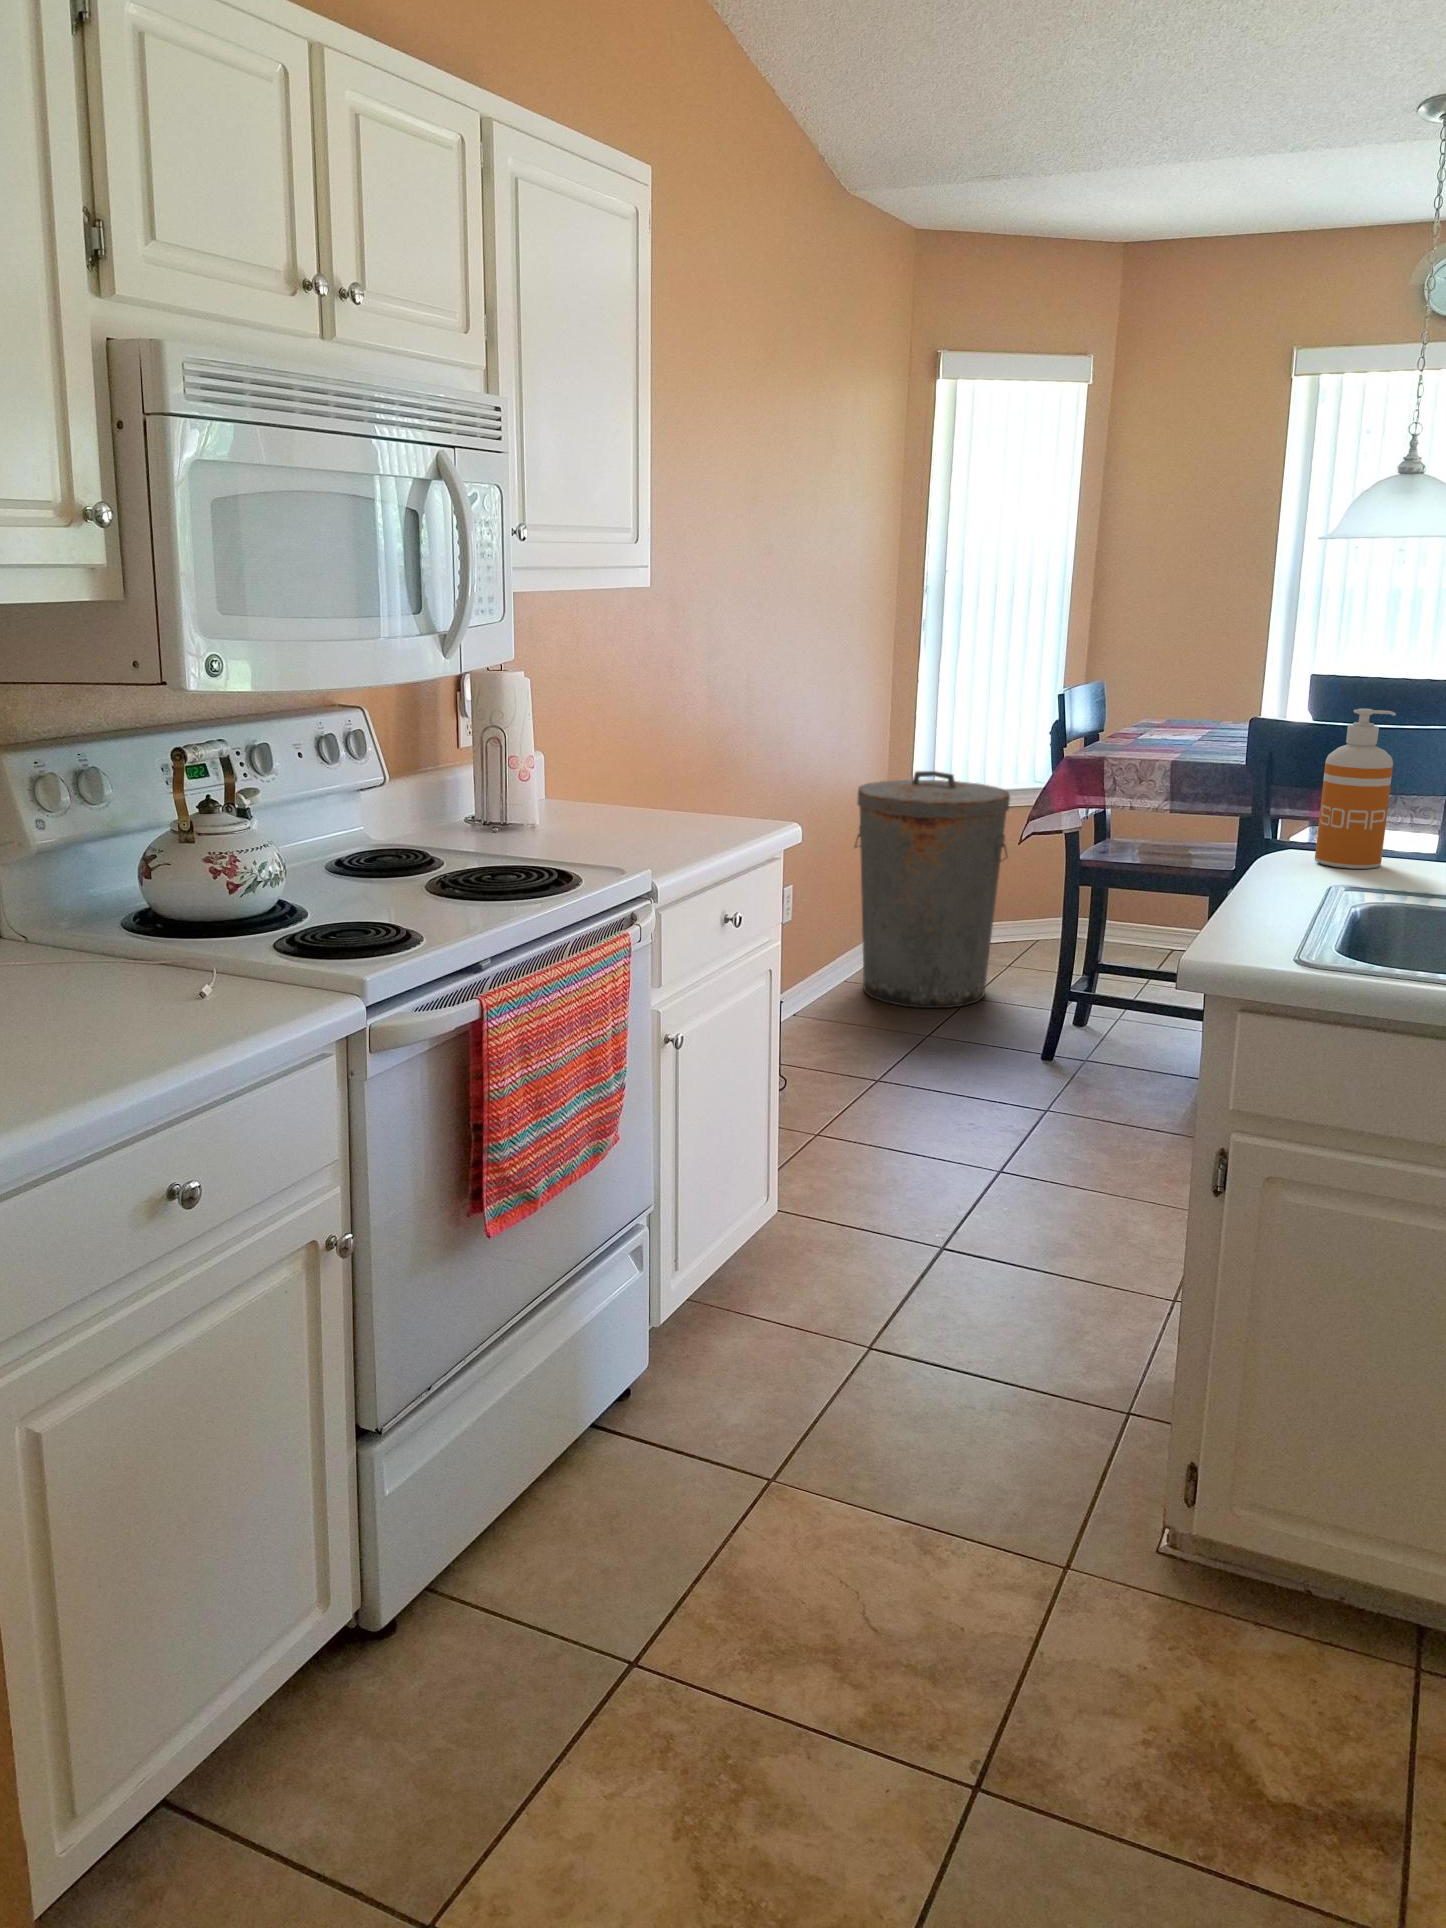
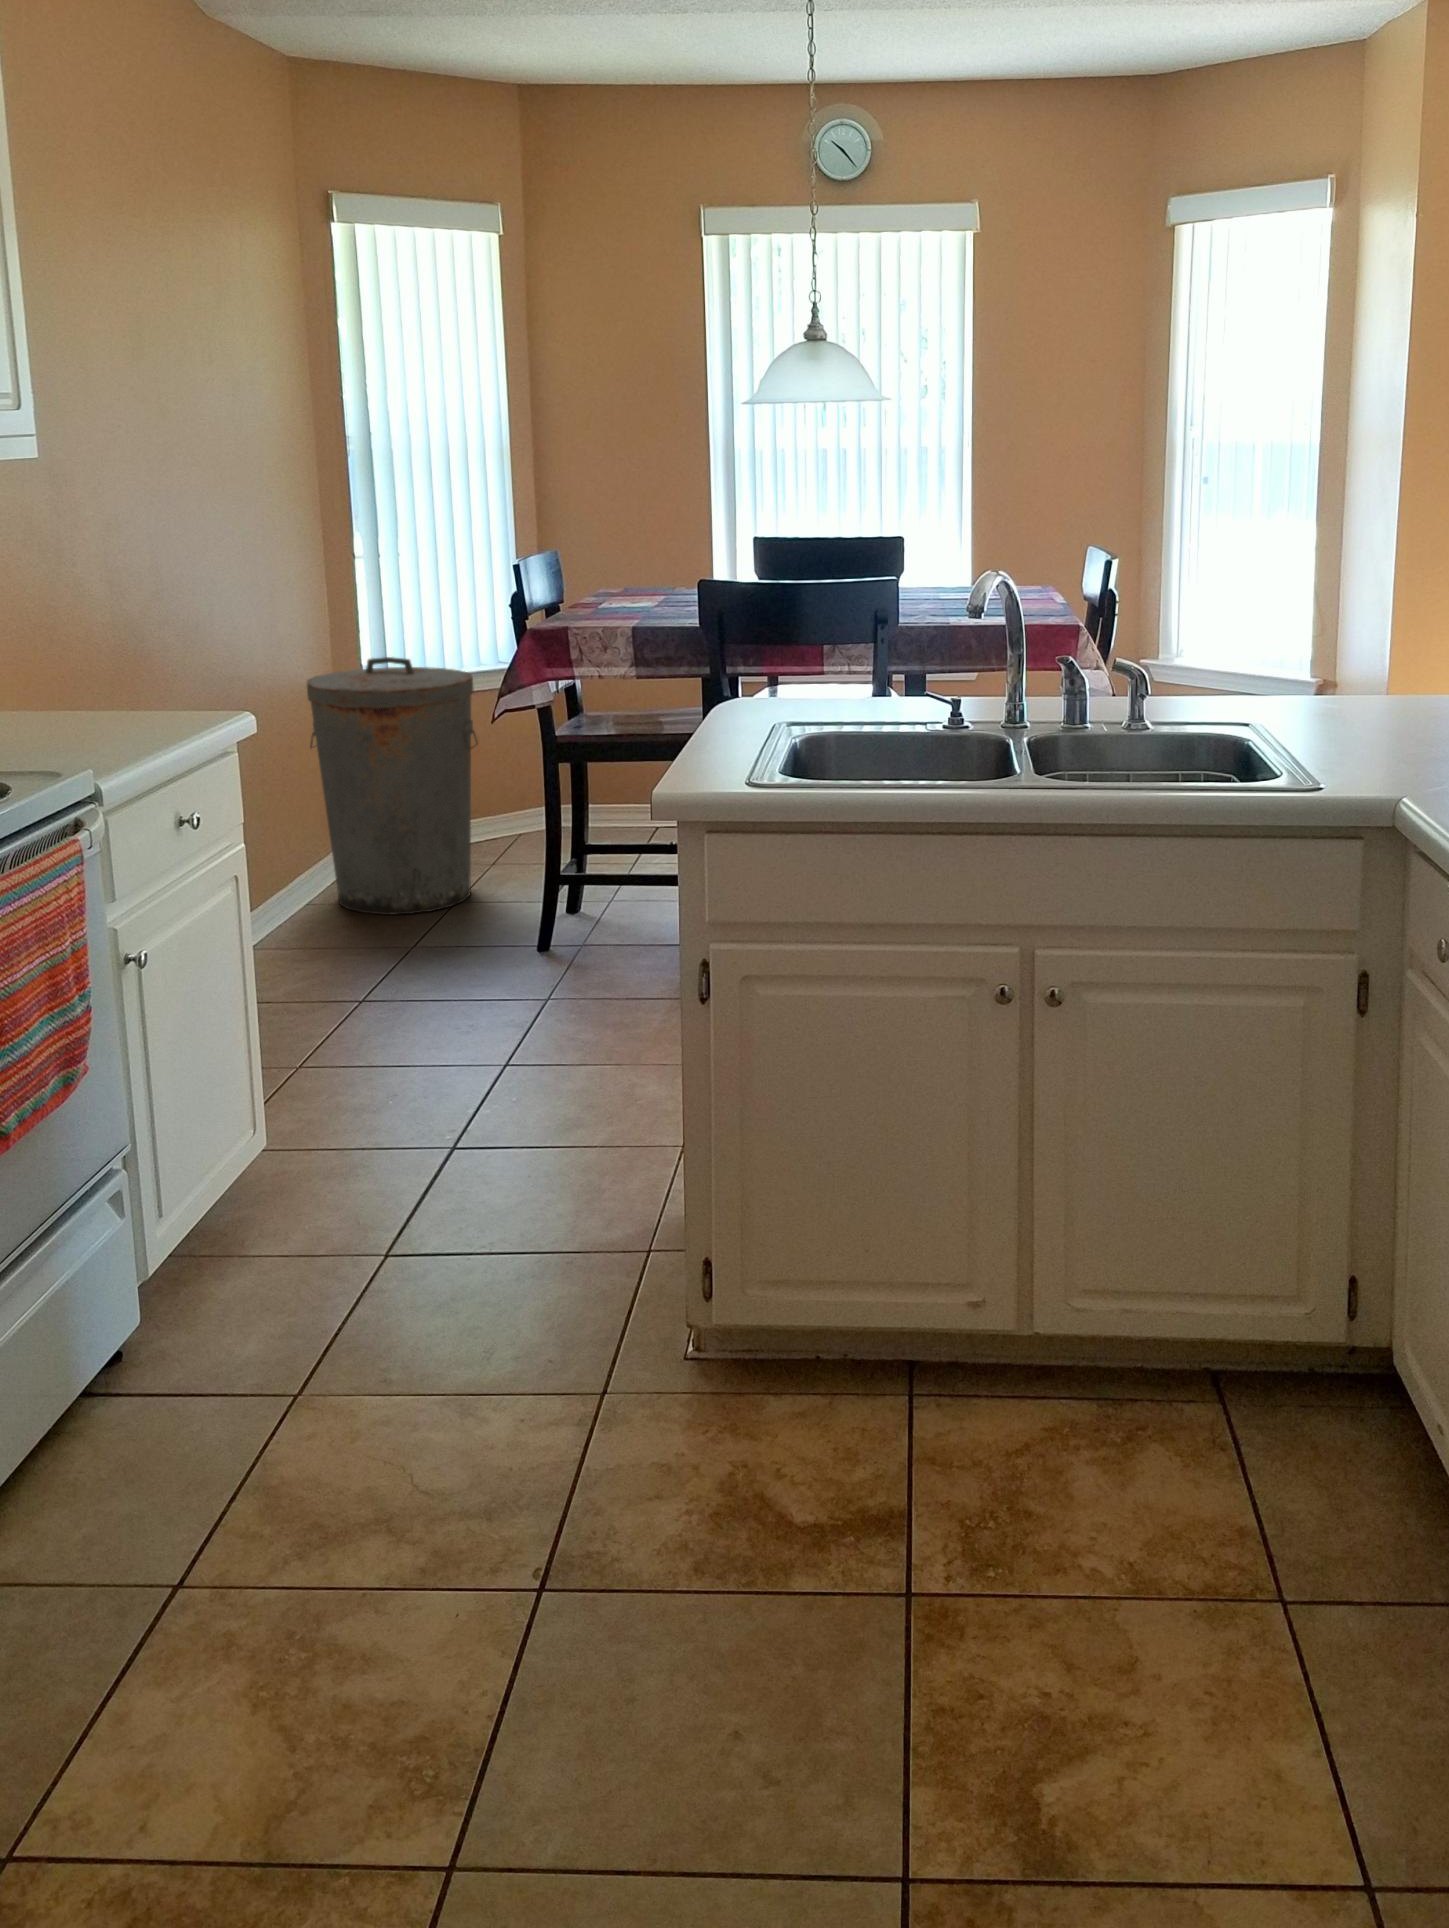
soap dispenser: present [1315,709,1396,869] -> none [766,558,825,713]

